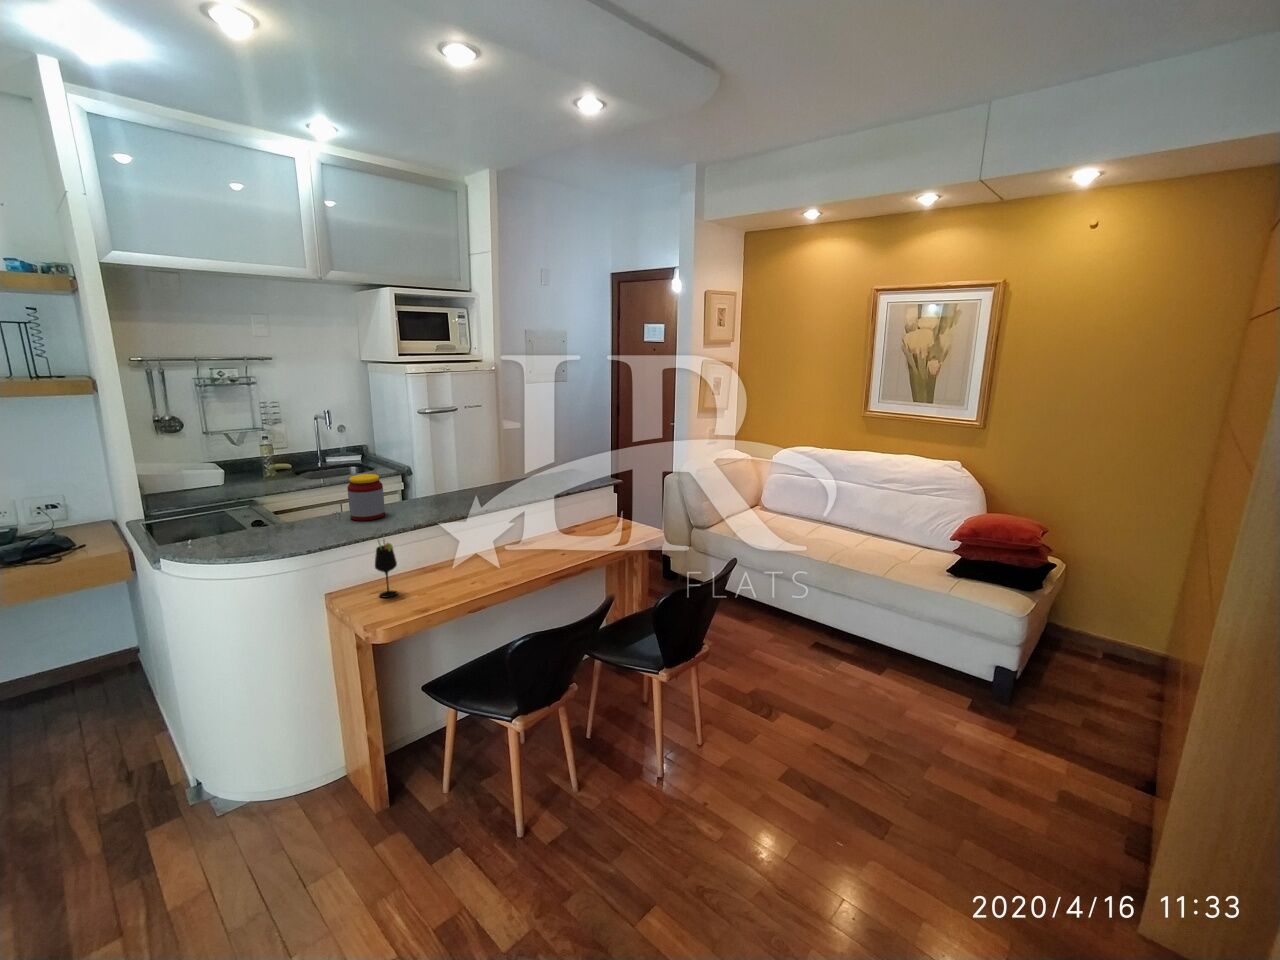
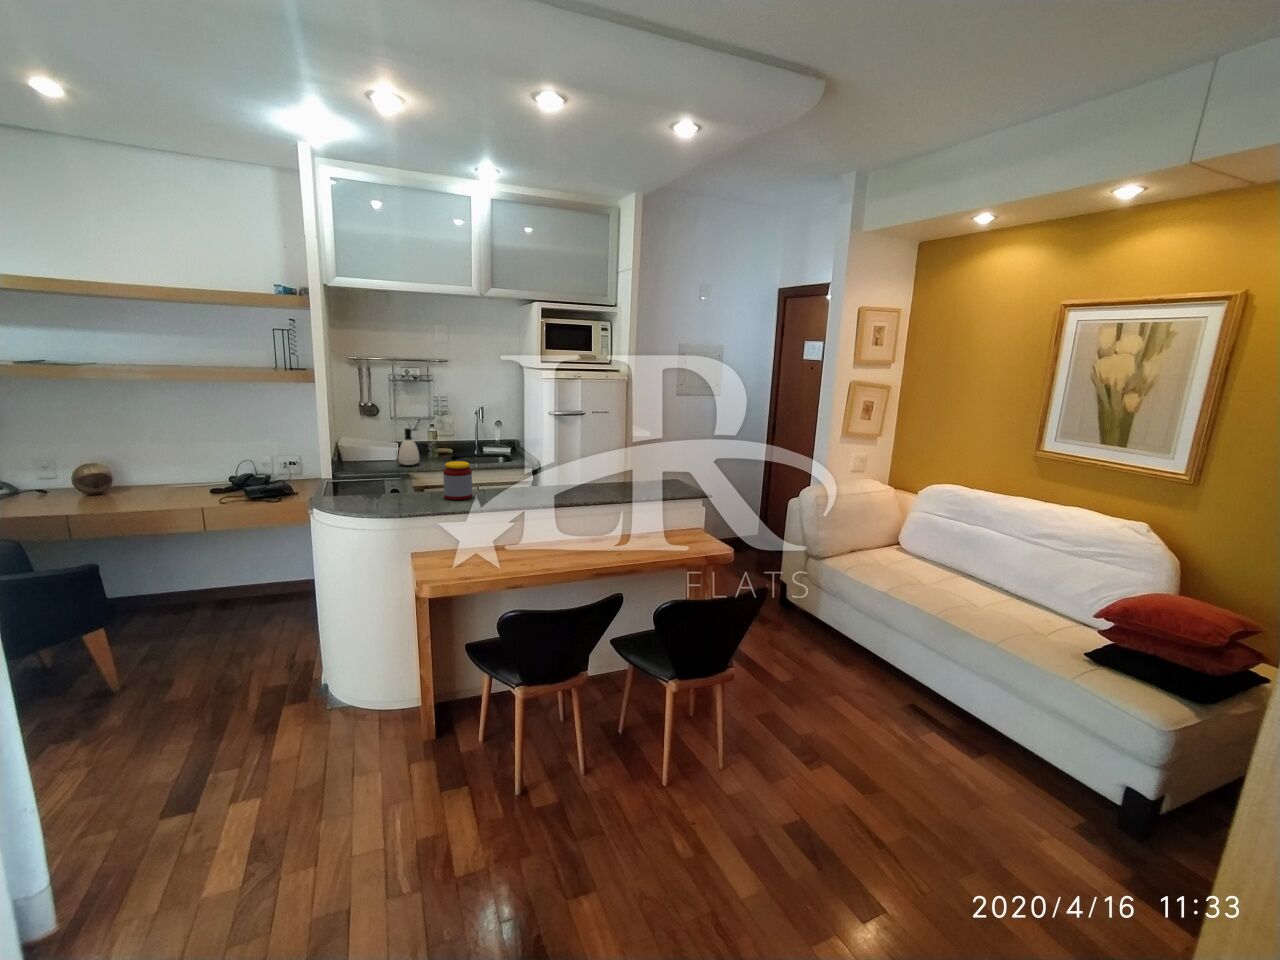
soap dispenser: none [227,443,257,489] -> present [398,428,419,465]
wine glass: present [375,540,397,598] -> none [437,515,455,565]

